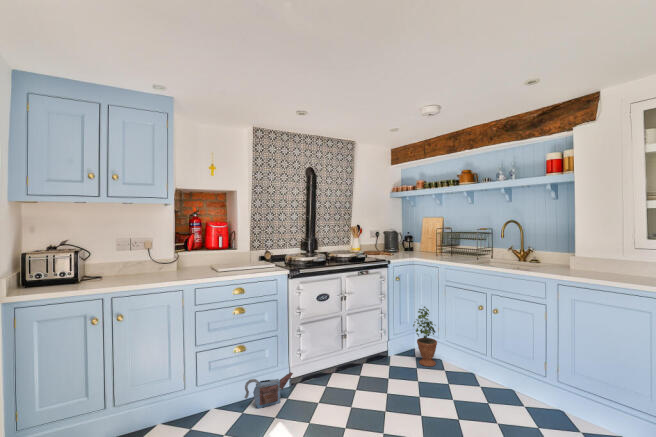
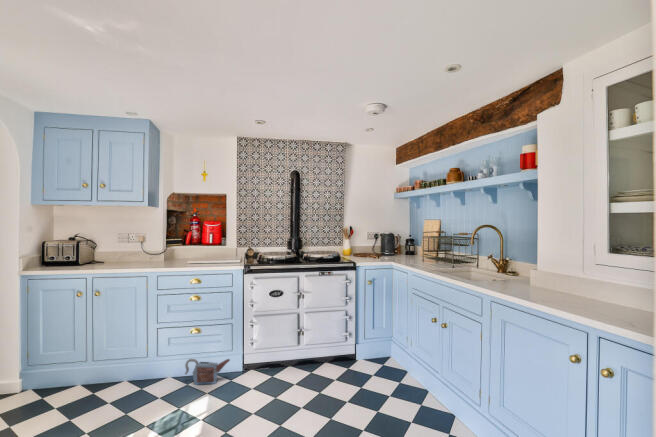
potted plant: present [413,307,437,366] -> none [369,313,395,378]

